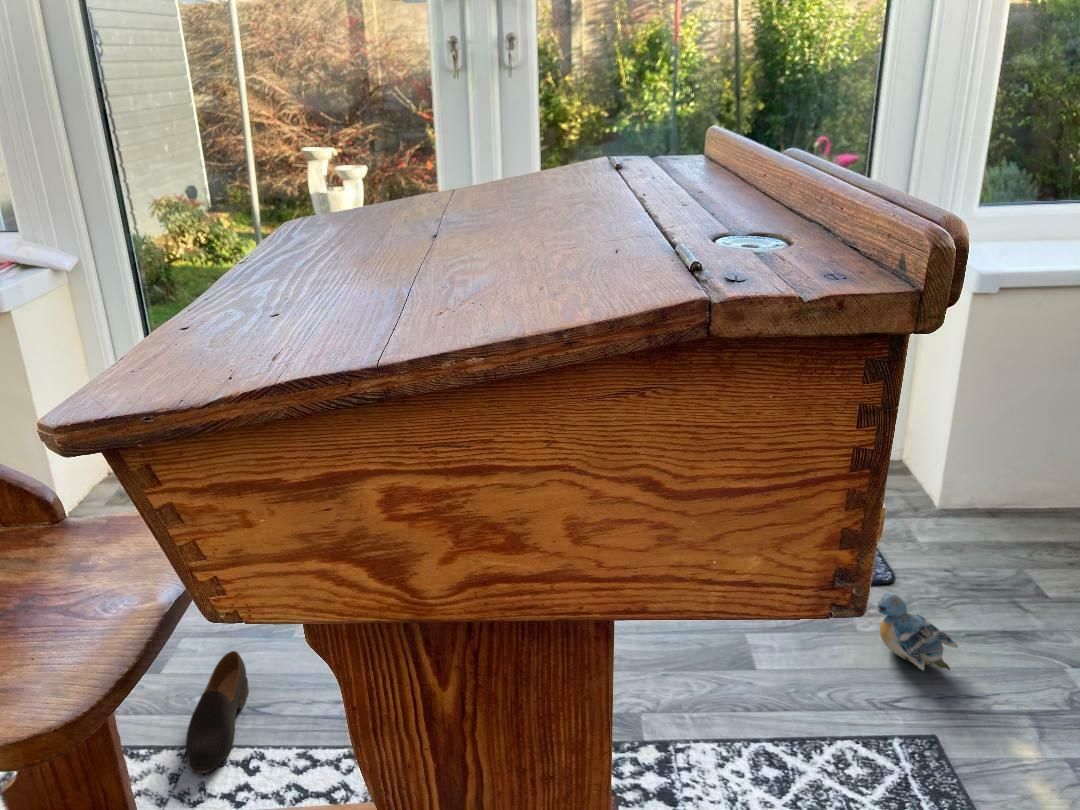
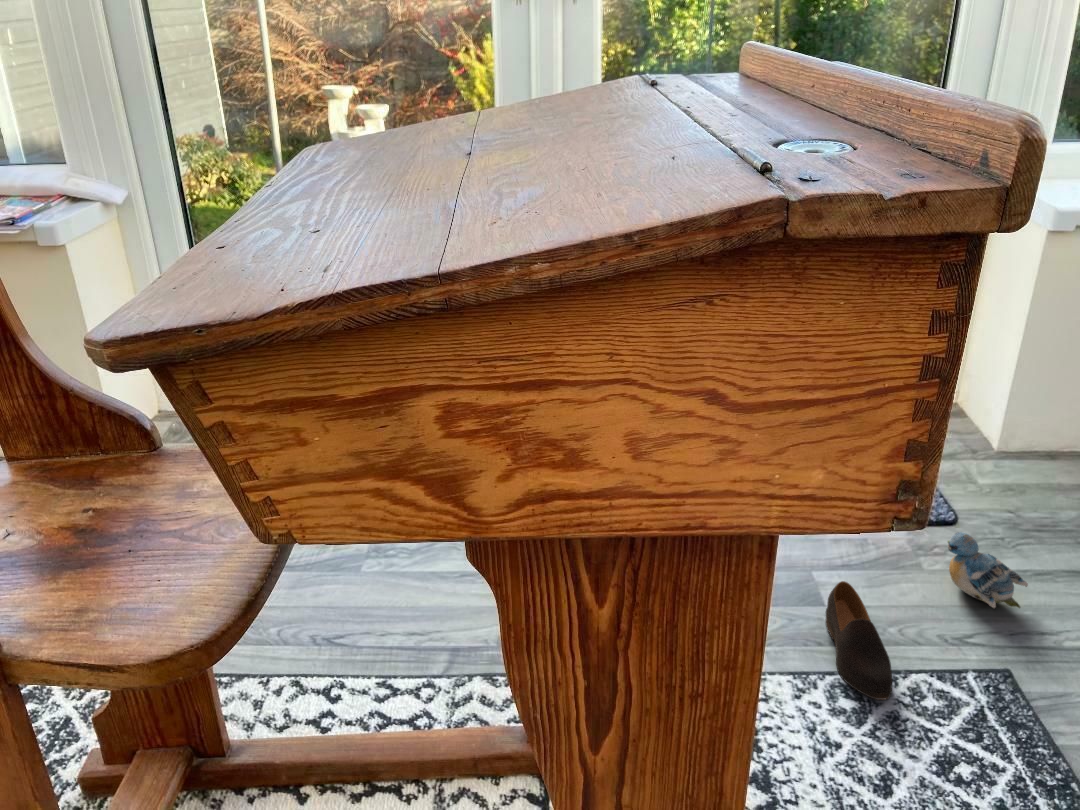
shoe: present [186,651,249,773] -> present [826,581,892,700]

